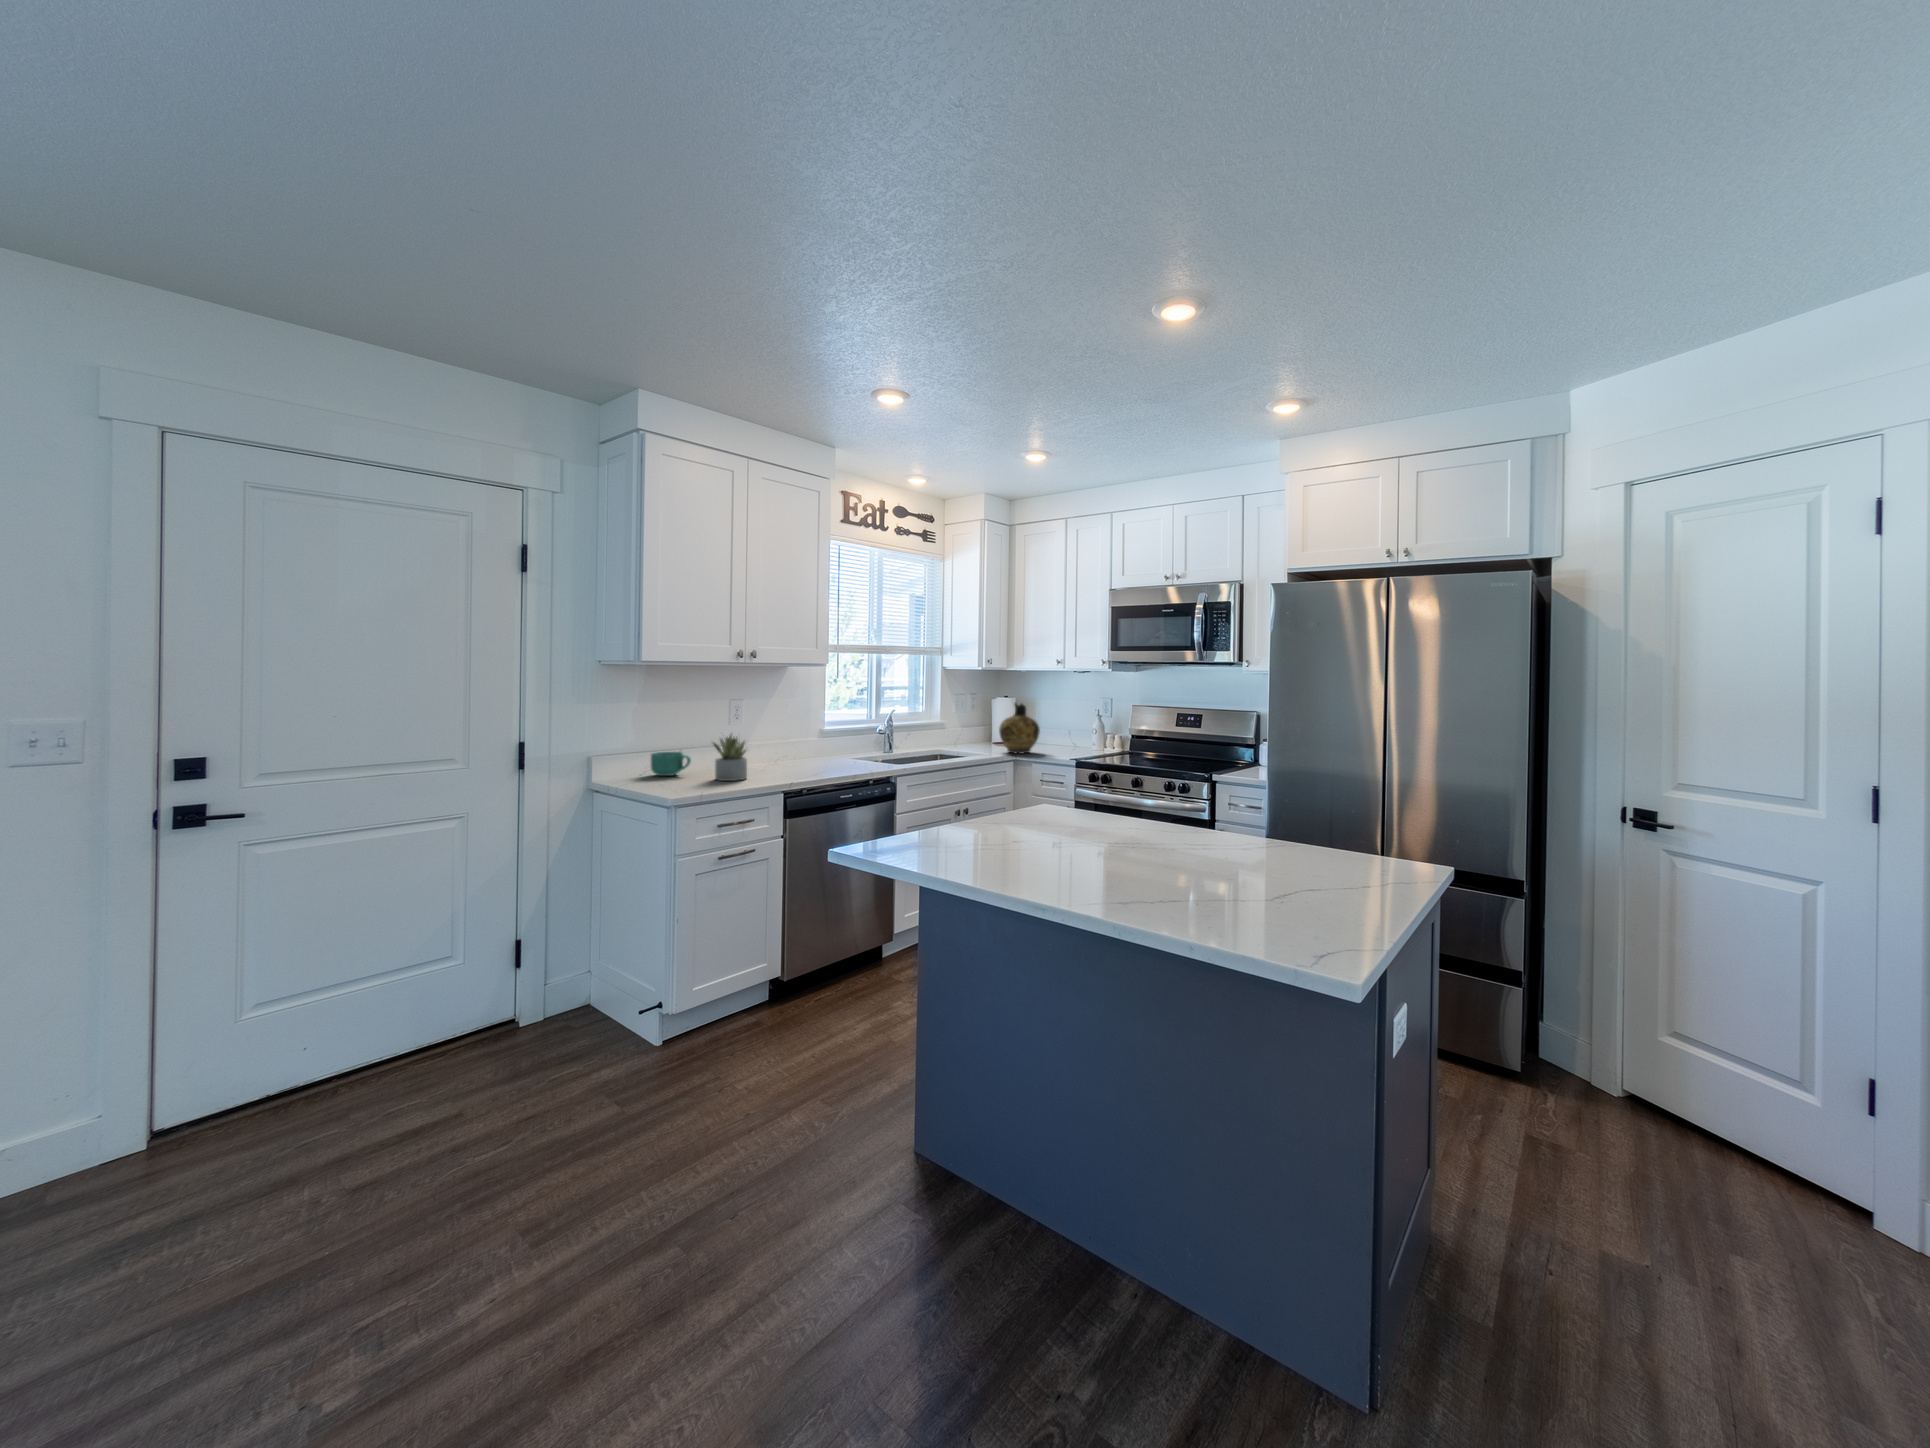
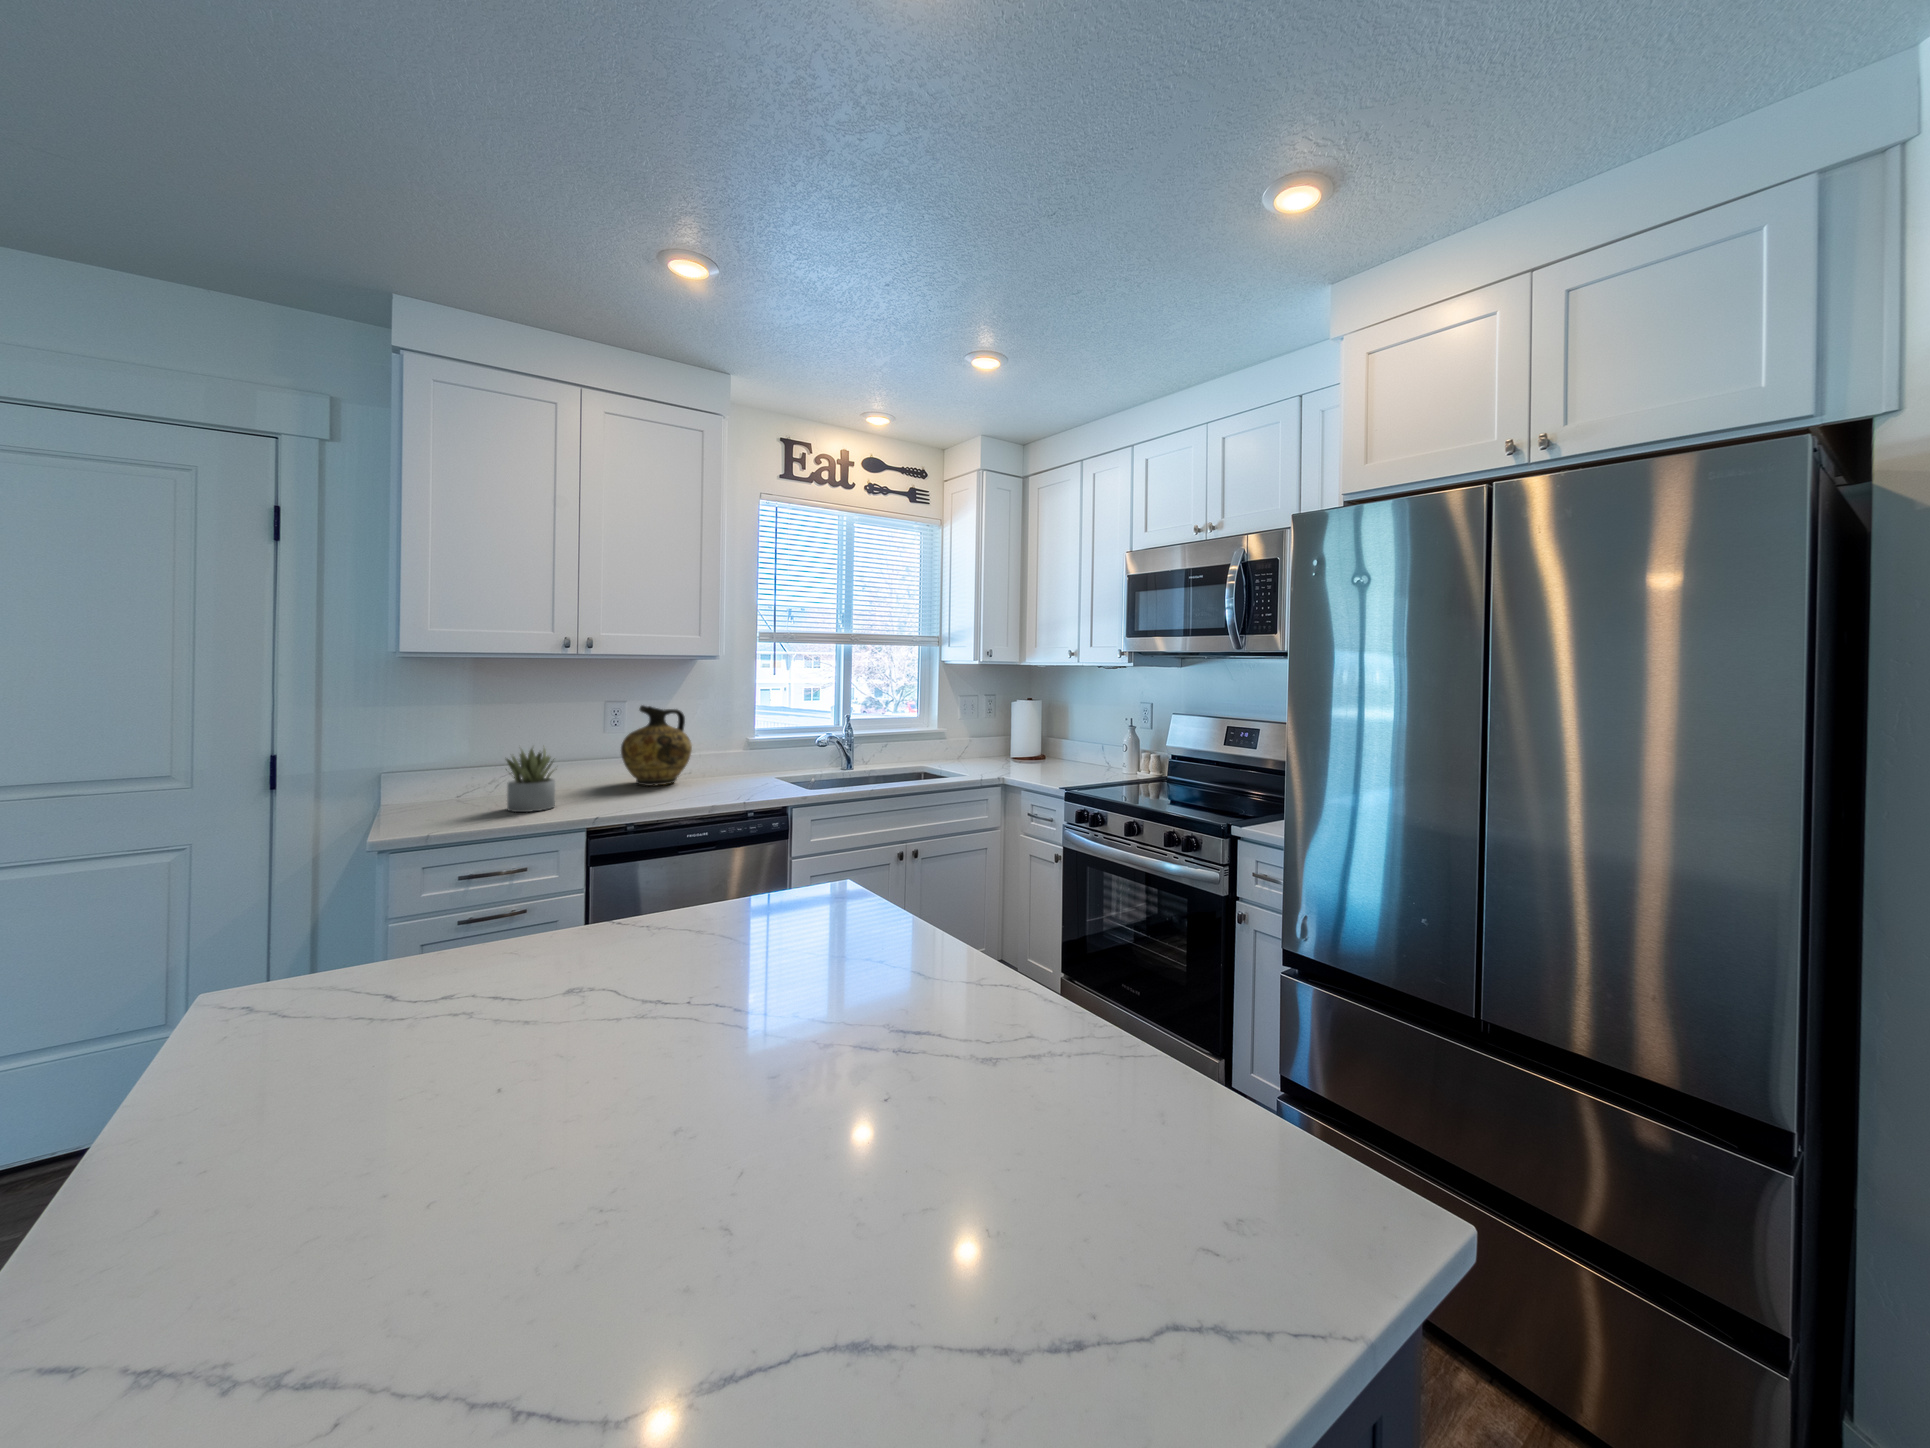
ceramic jug: present [999,703,1040,754] -> present [621,705,692,786]
mug: present [651,752,691,776] -> none [452,767,500,800]

